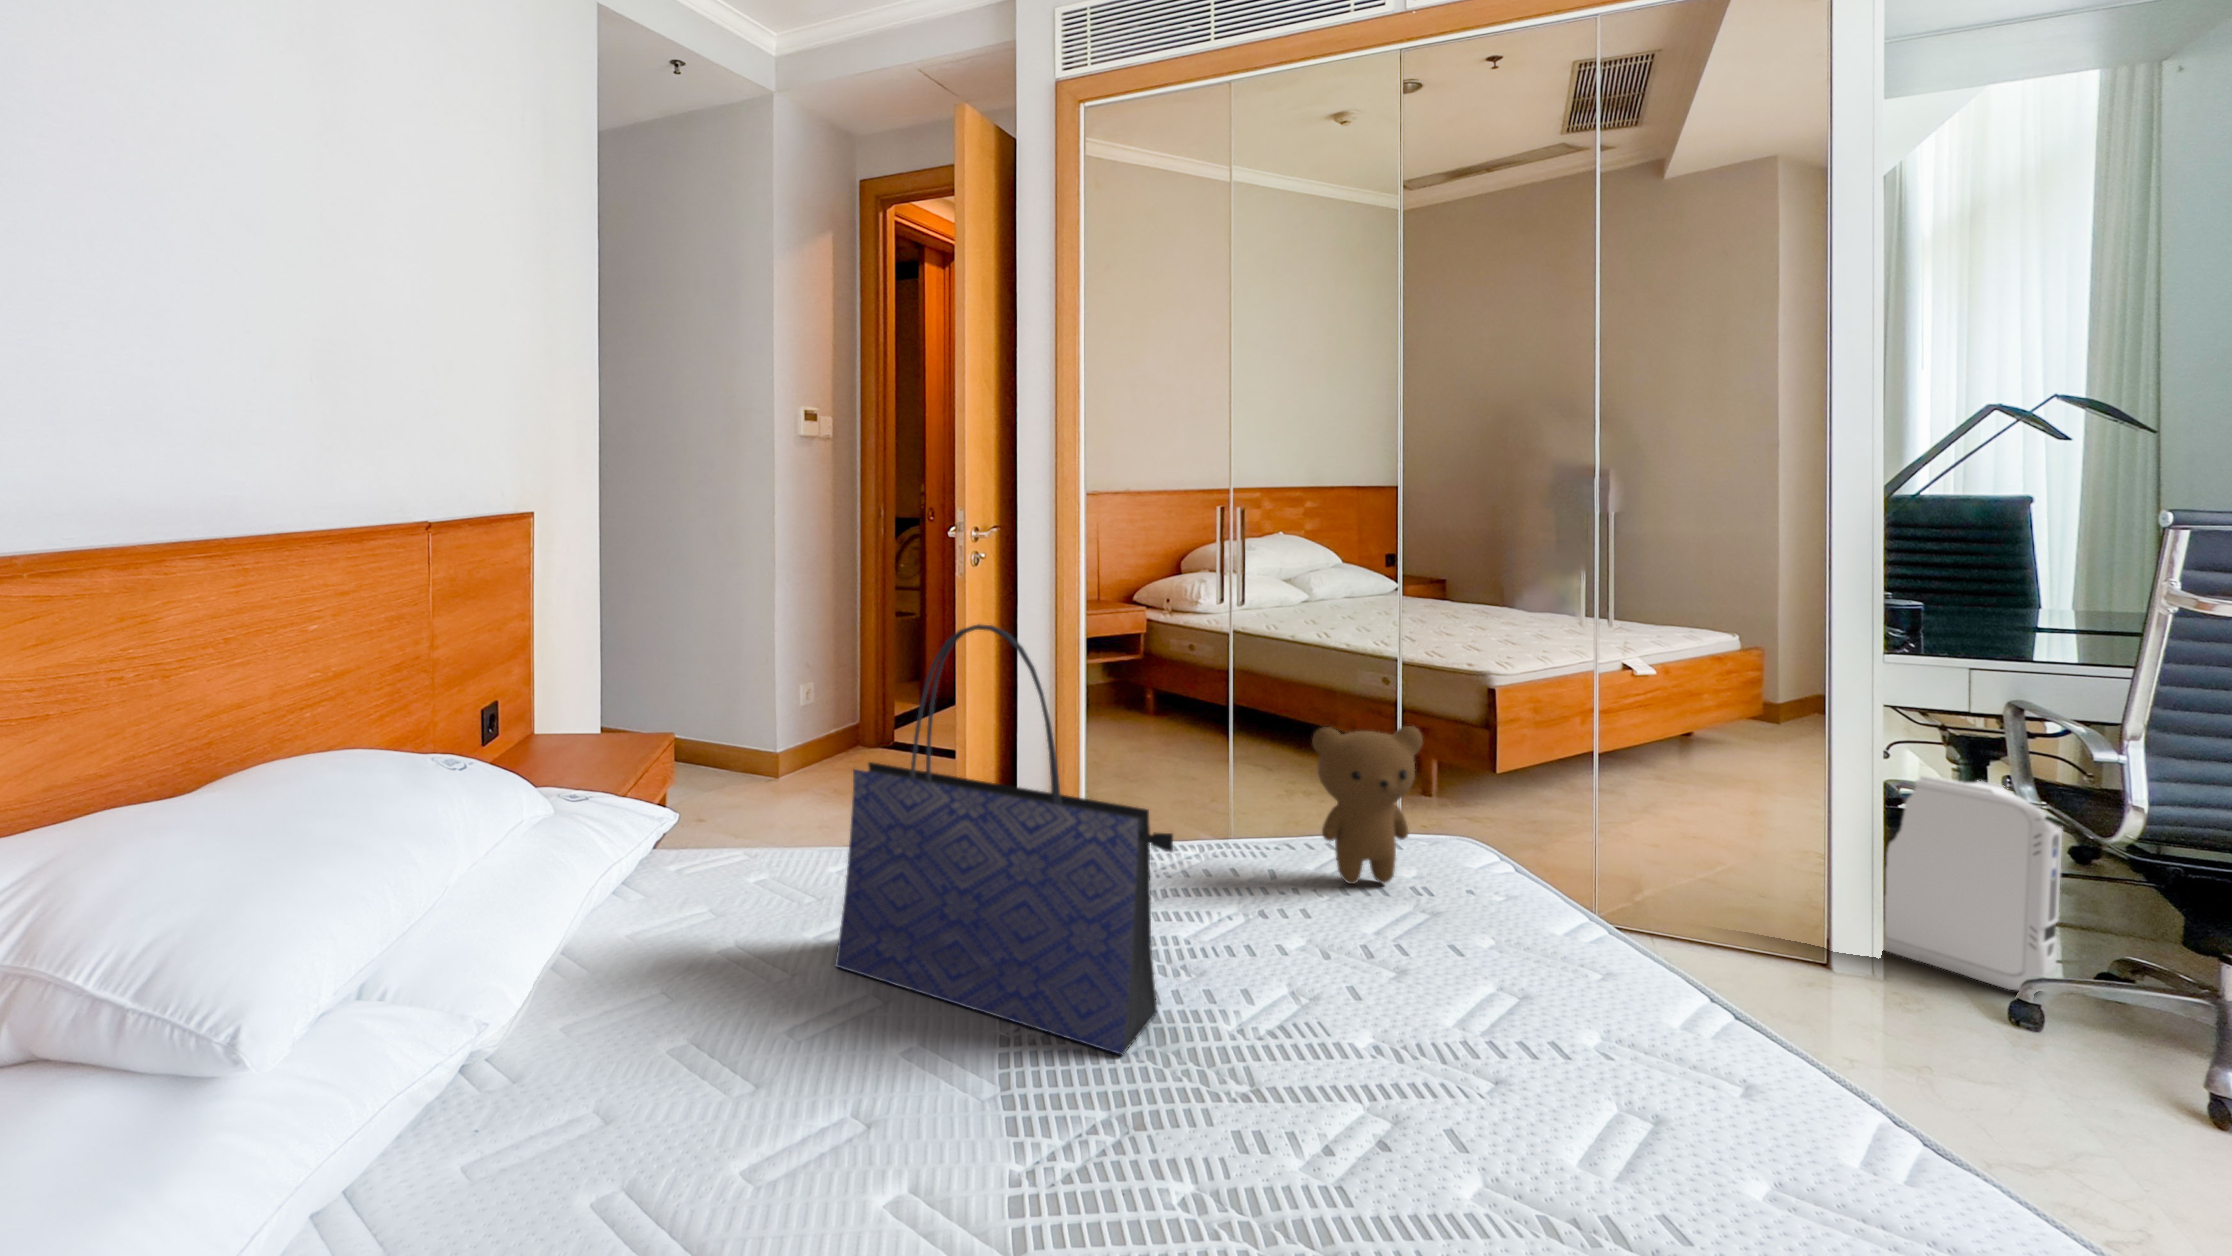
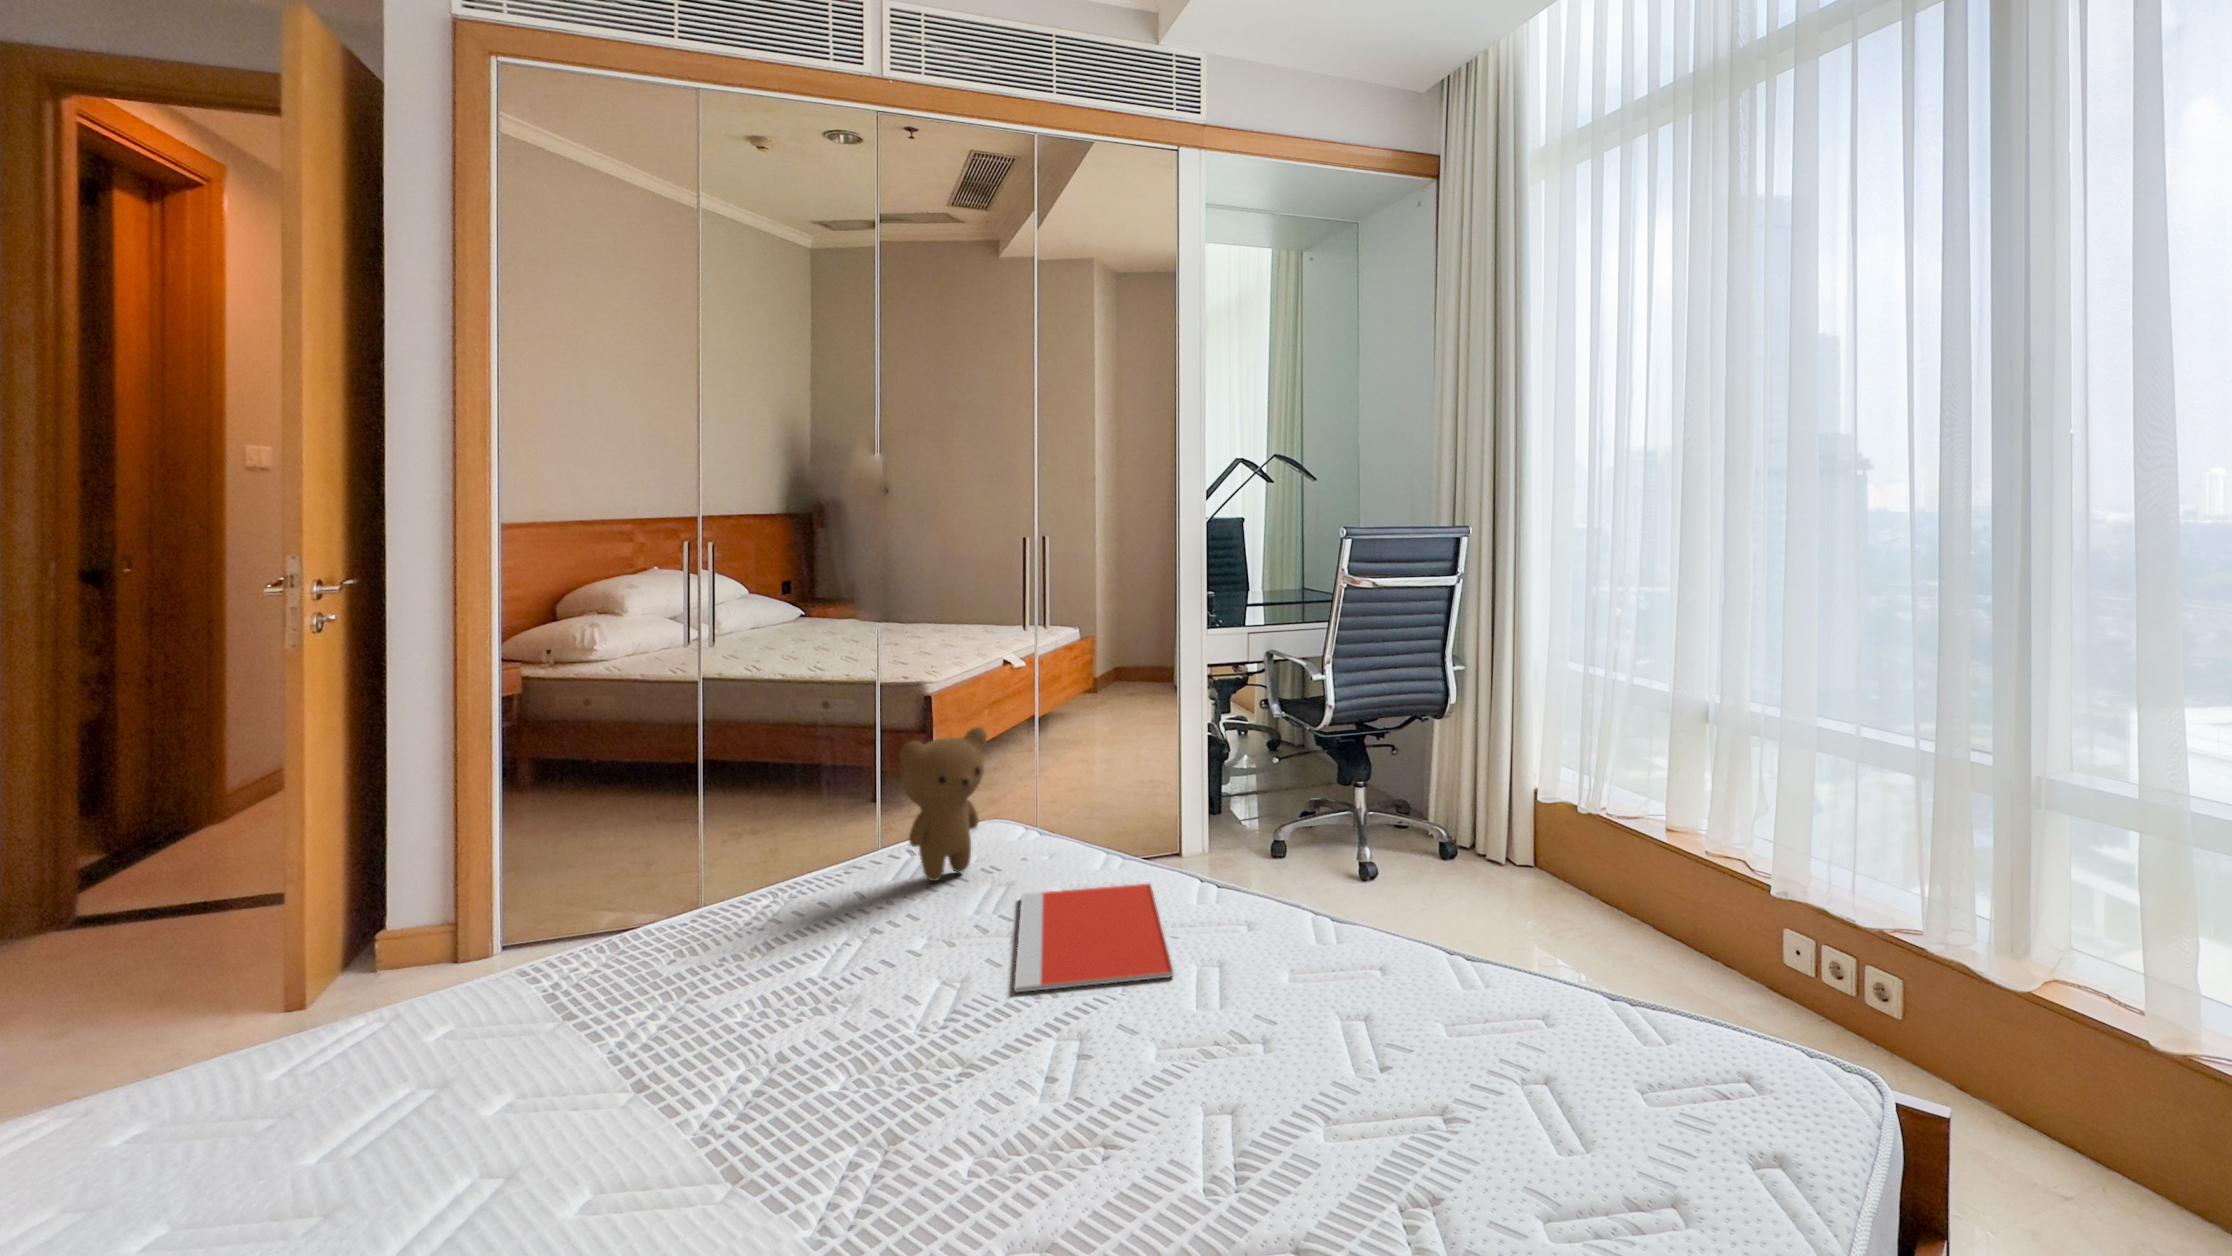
tote bag: present [835,624,1173,1055] -> none [390,684,872,1176]
air purifier: present [1884,776,2063,990] -> none [1185,705,1282,841]
notebook: none [1352,928,1611,1105] -> present [1014,884,1174,993]

